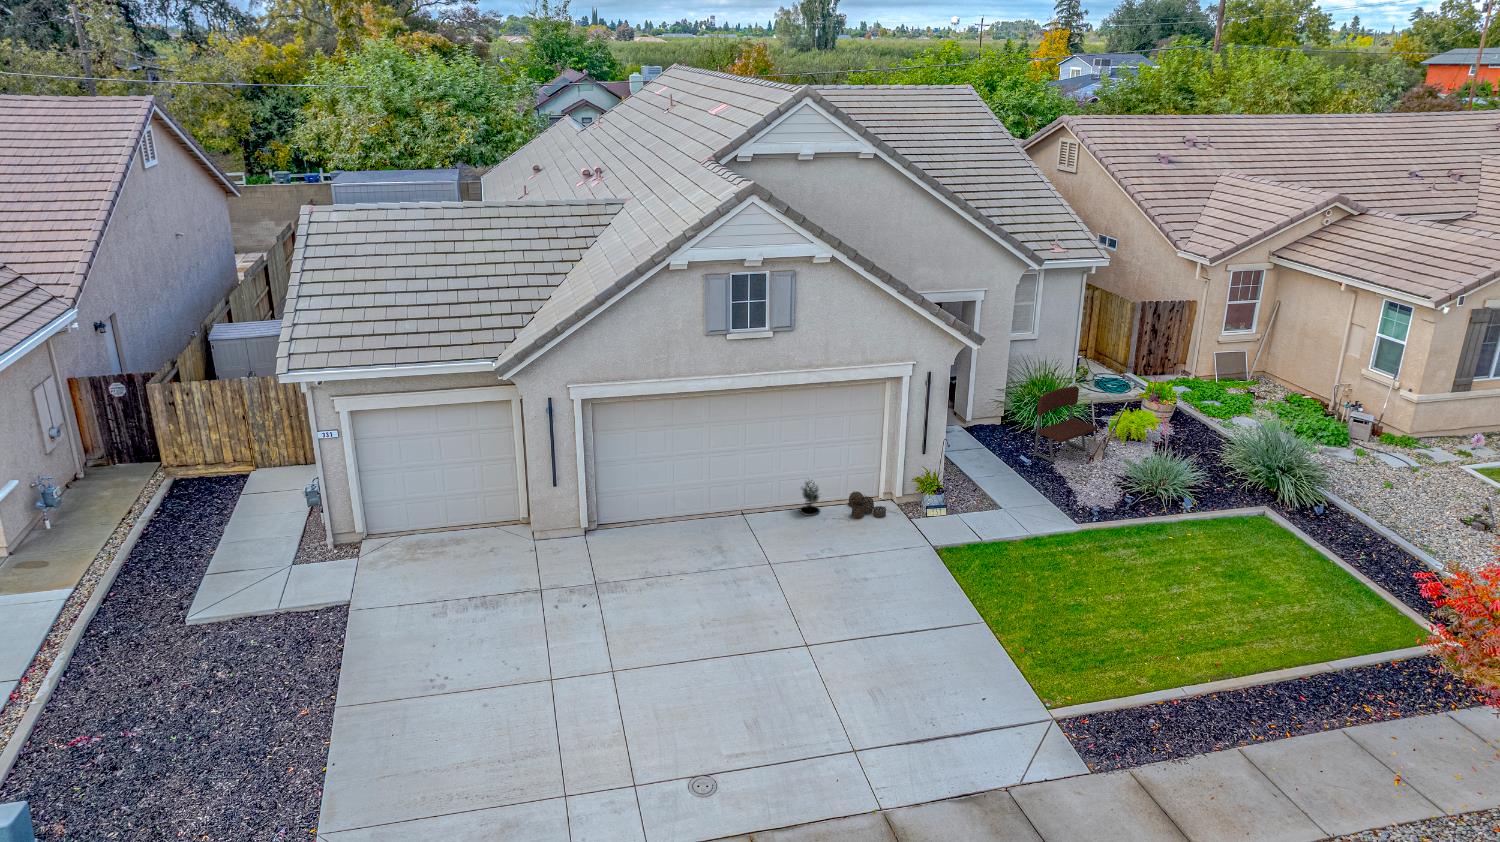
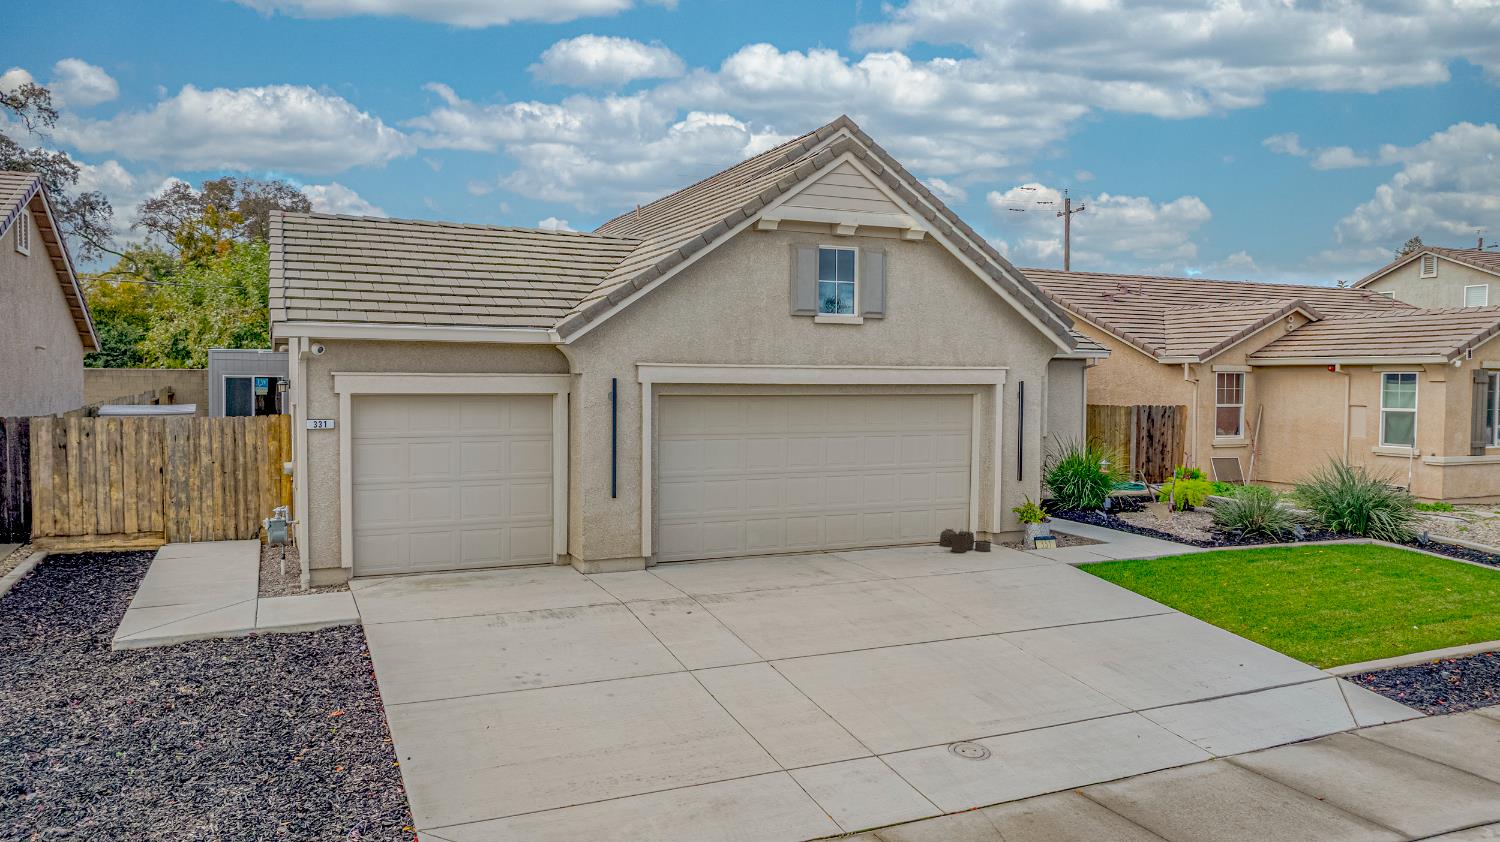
bench: present [1033,386,1097,462] -> none [1100,444,1162,520]
potted tree: present [800,480,820,516] -> none [888,505,915,552]

